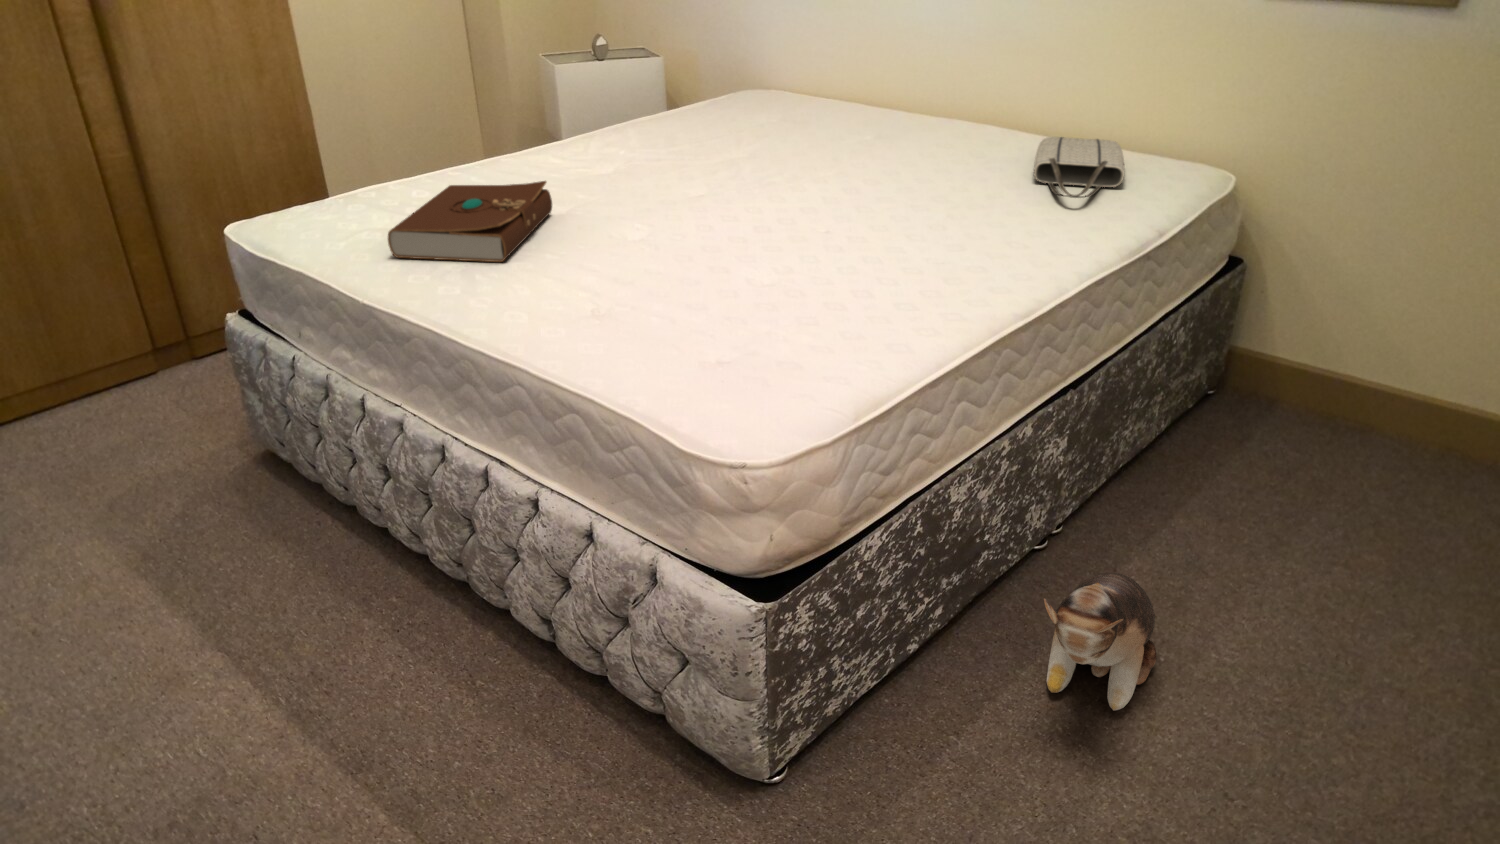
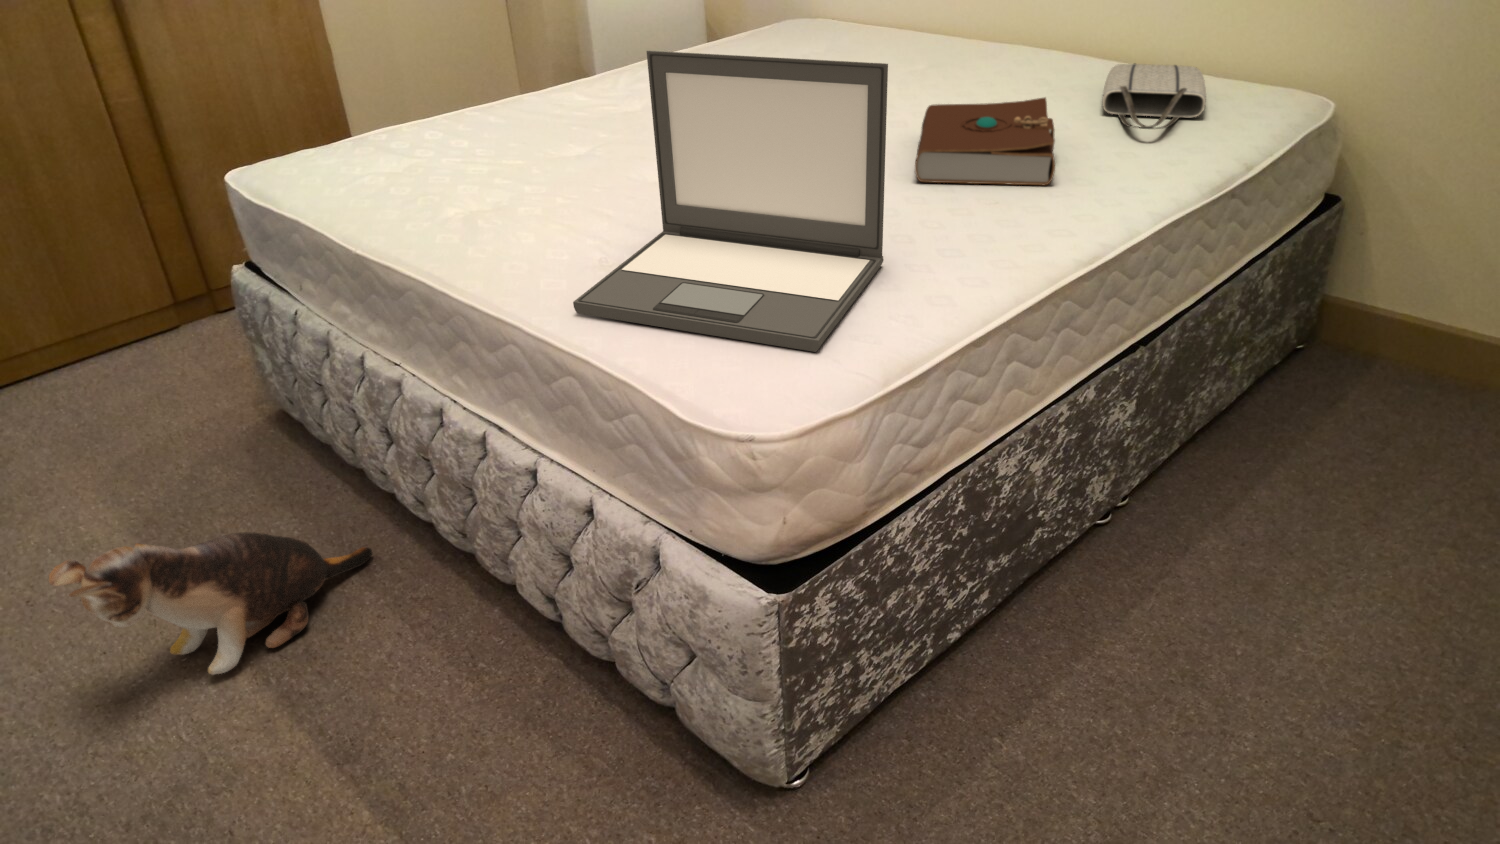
laptop: none [576,128,853,393] -> present [573,51,888,352]
book: present [388,181,552,262] -> present [915,98,1055,185]
plush toy: present [1044,573,1157,710] -> present [49,533,373,675]

